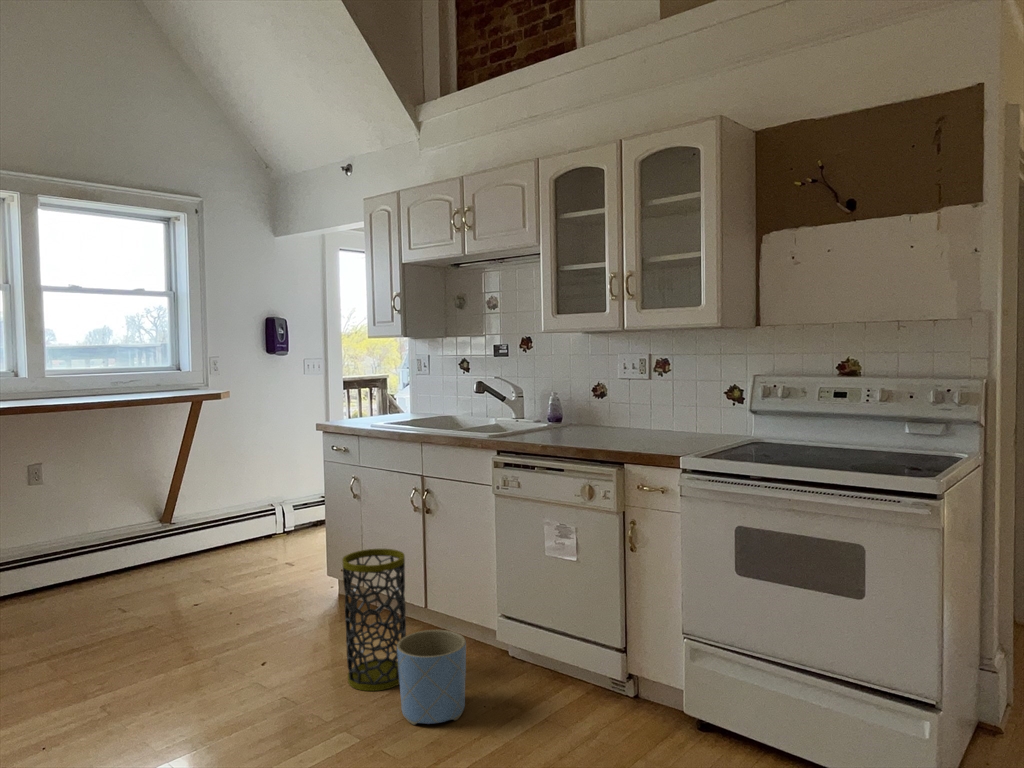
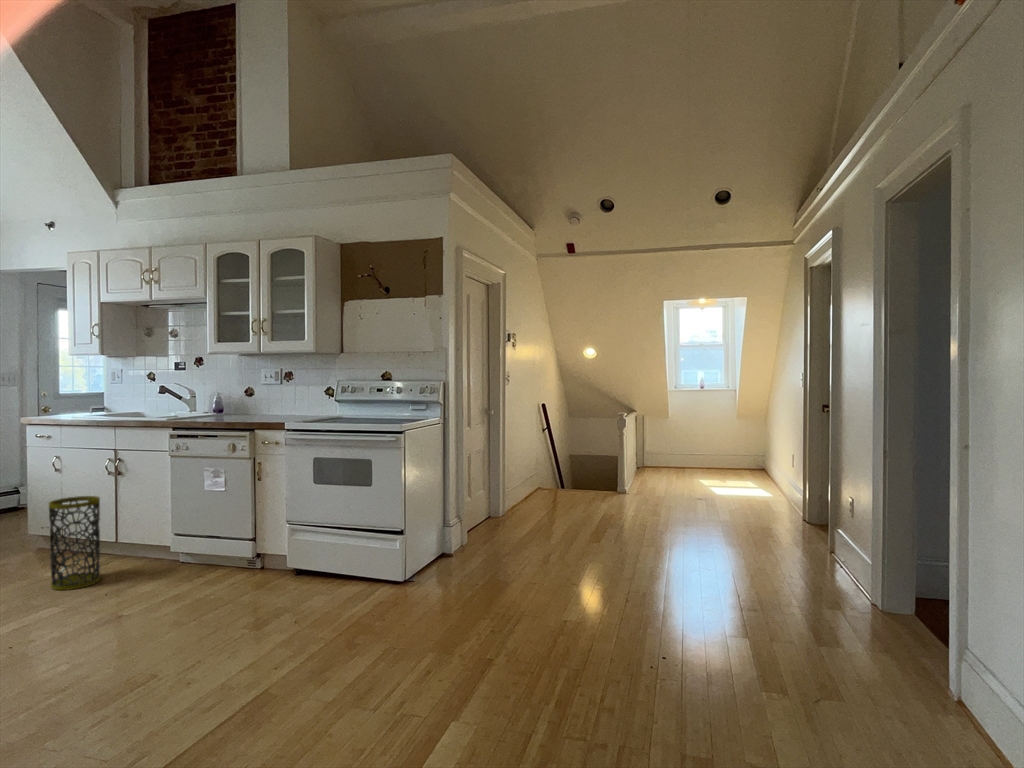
planter: present [397,630,466,725] -> none [93,541,146,599]

